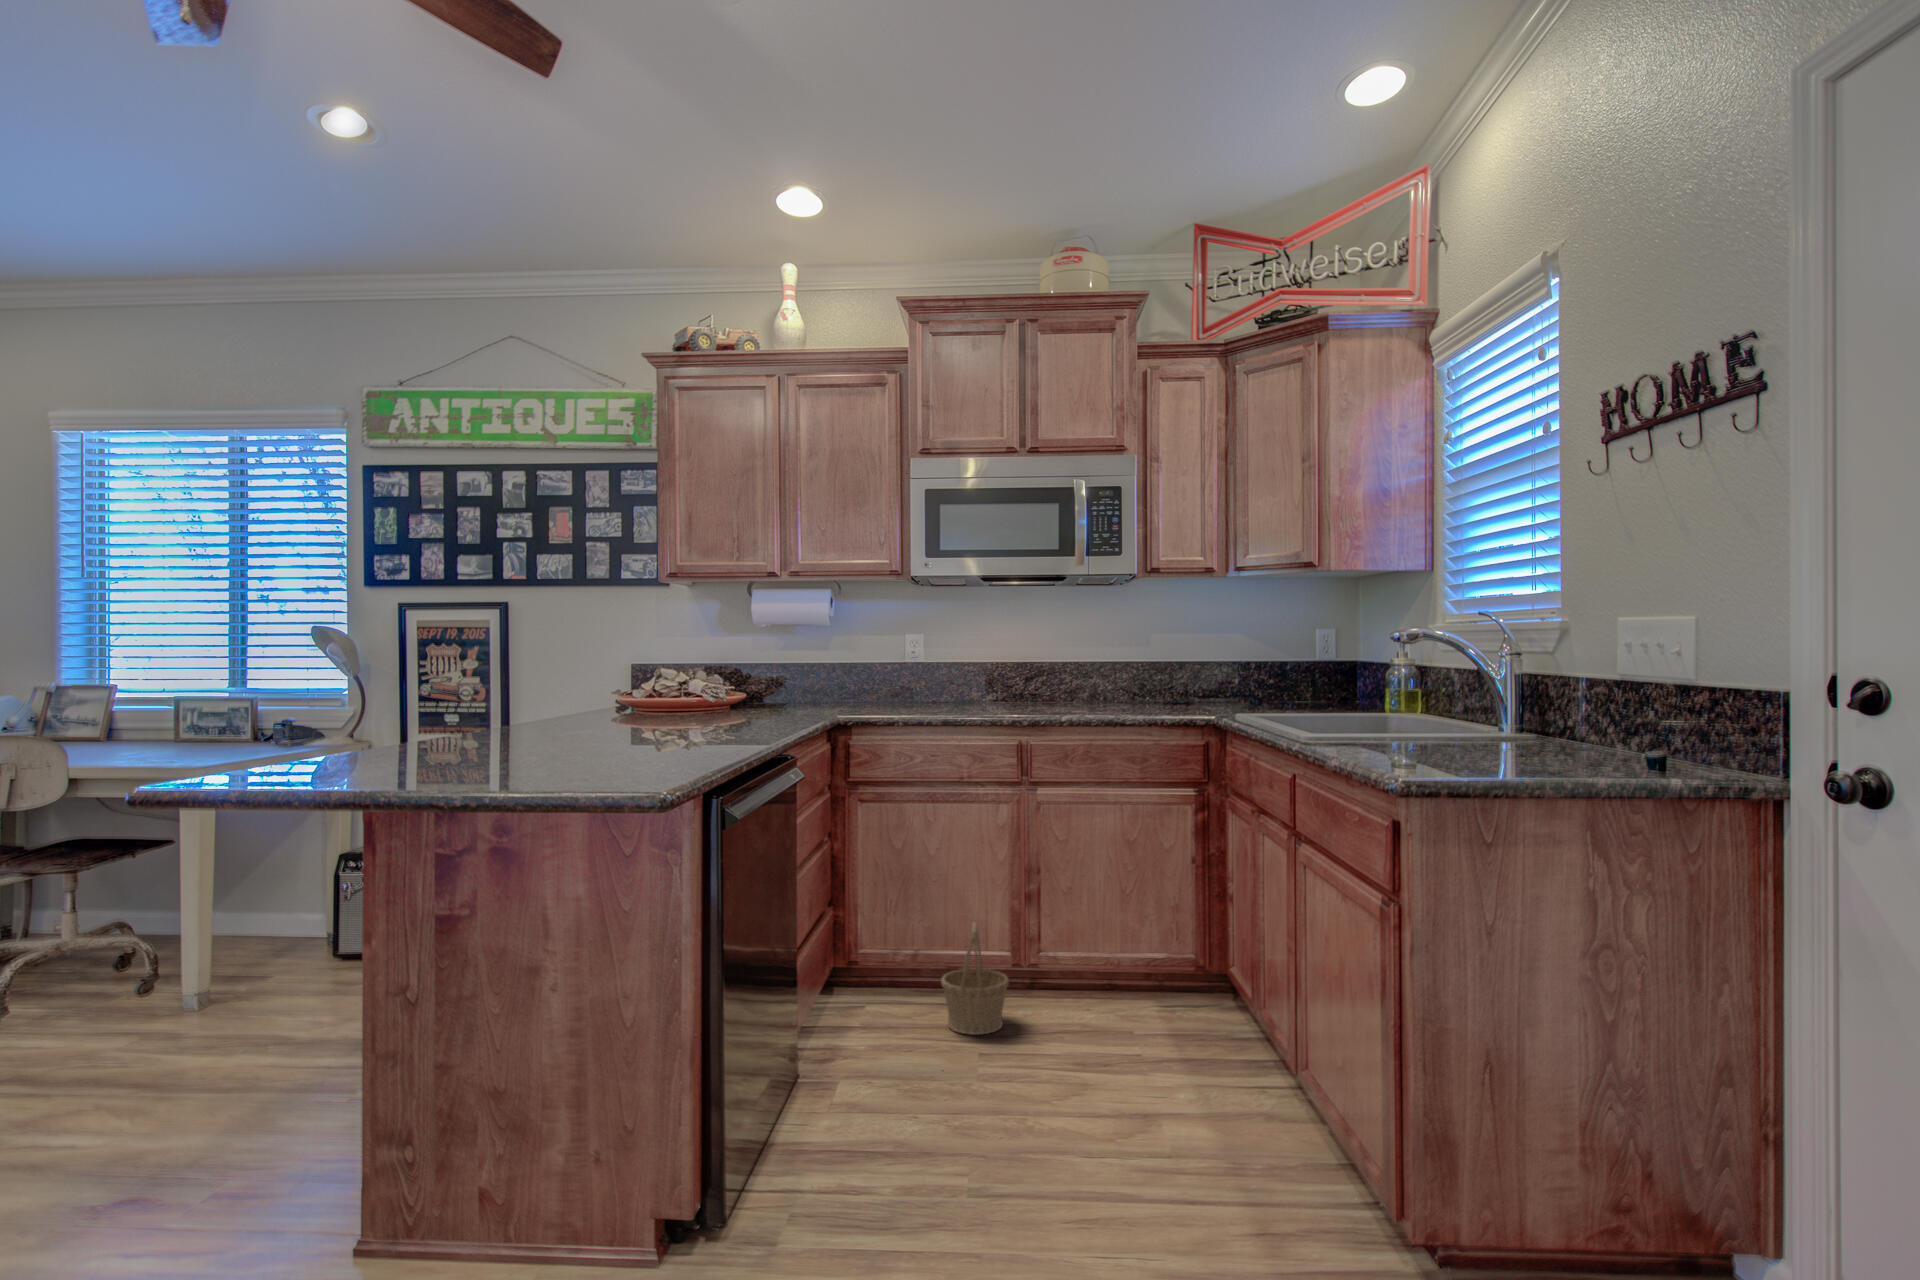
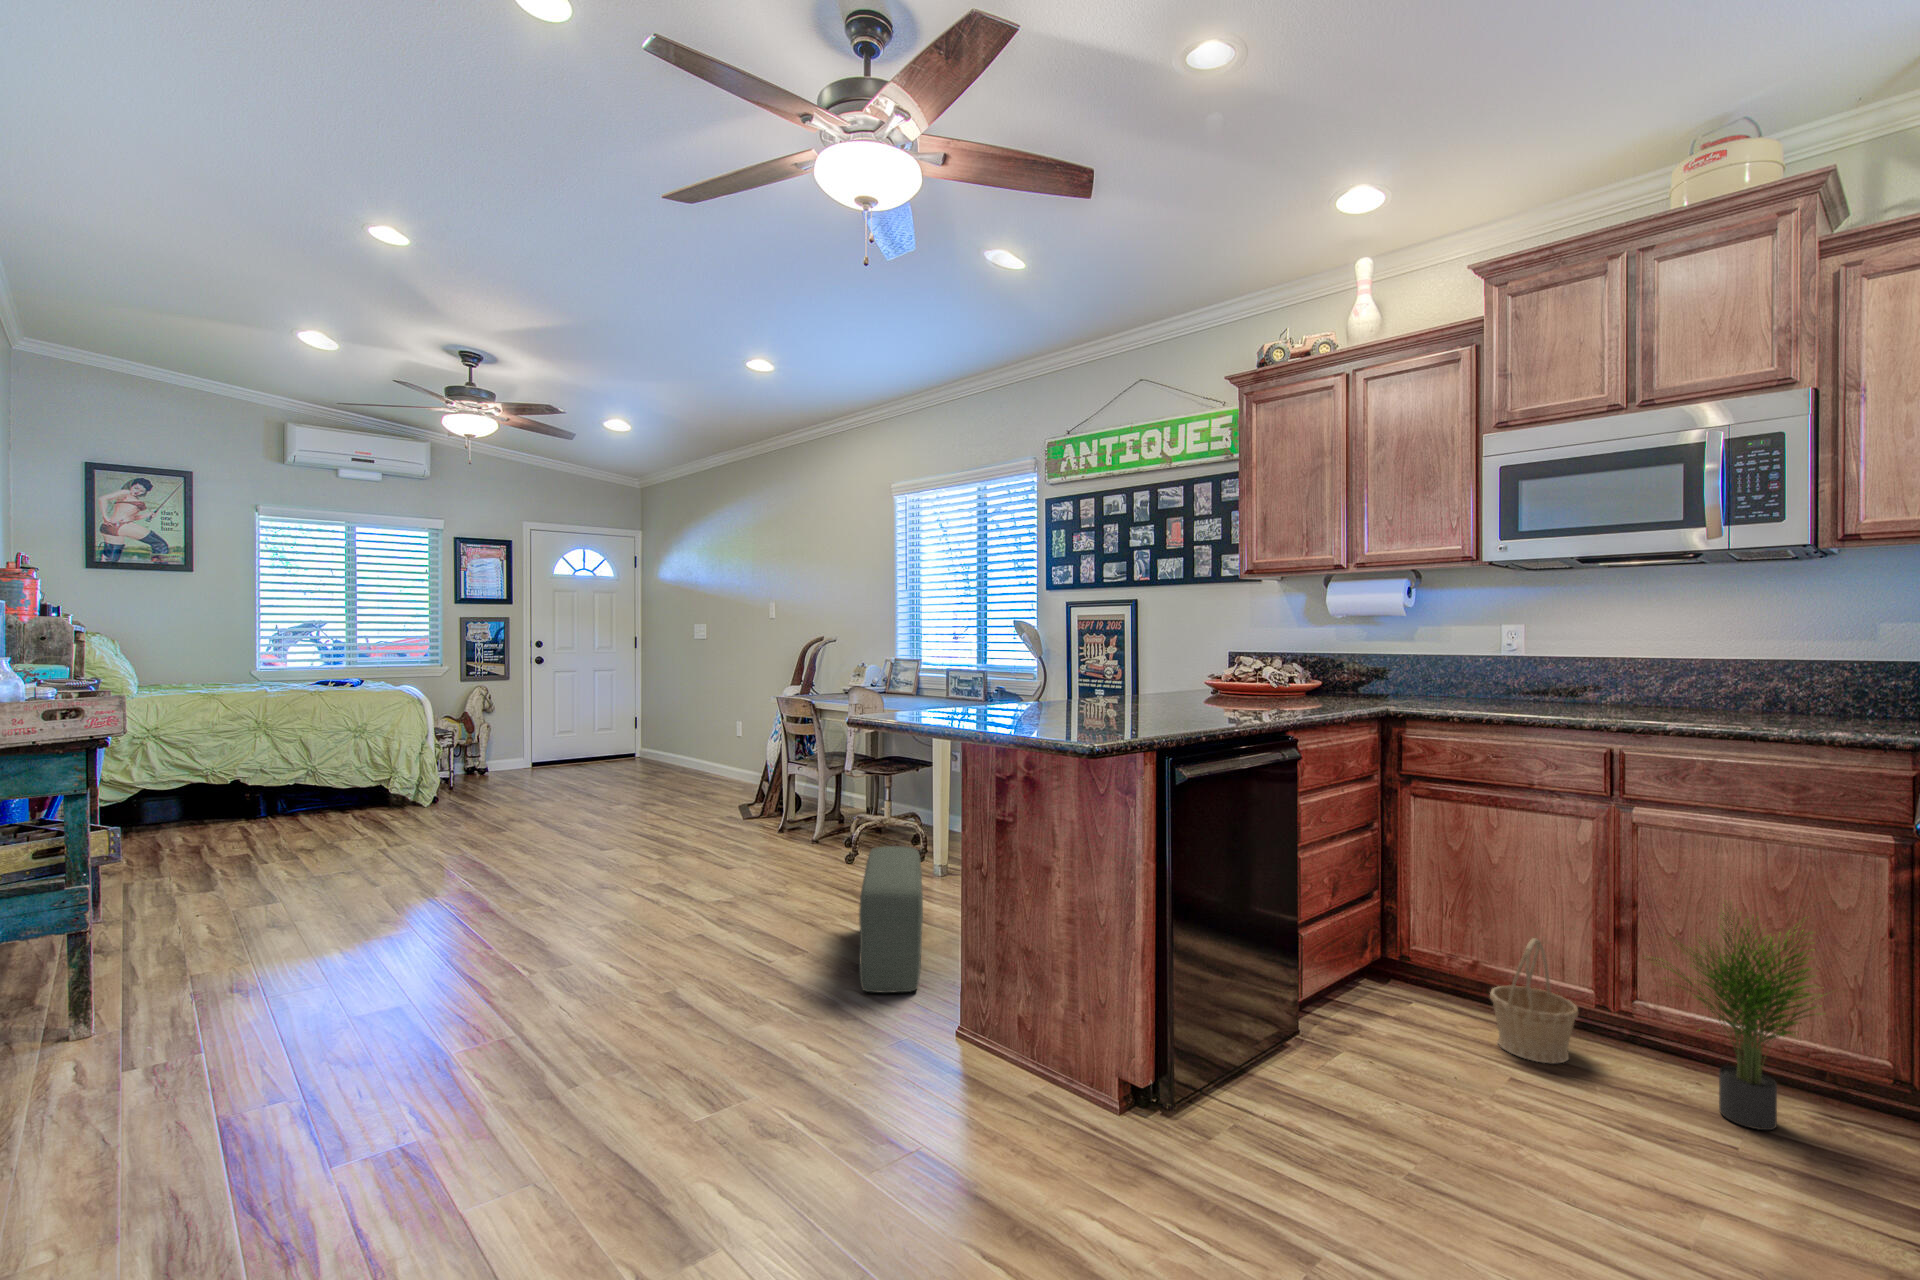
potted plant: none [1051,857,1179,1037] -> present [1658,904,1827,1130]
pouf: none [94,980,254,1235] -> present [859,846,923,993]

